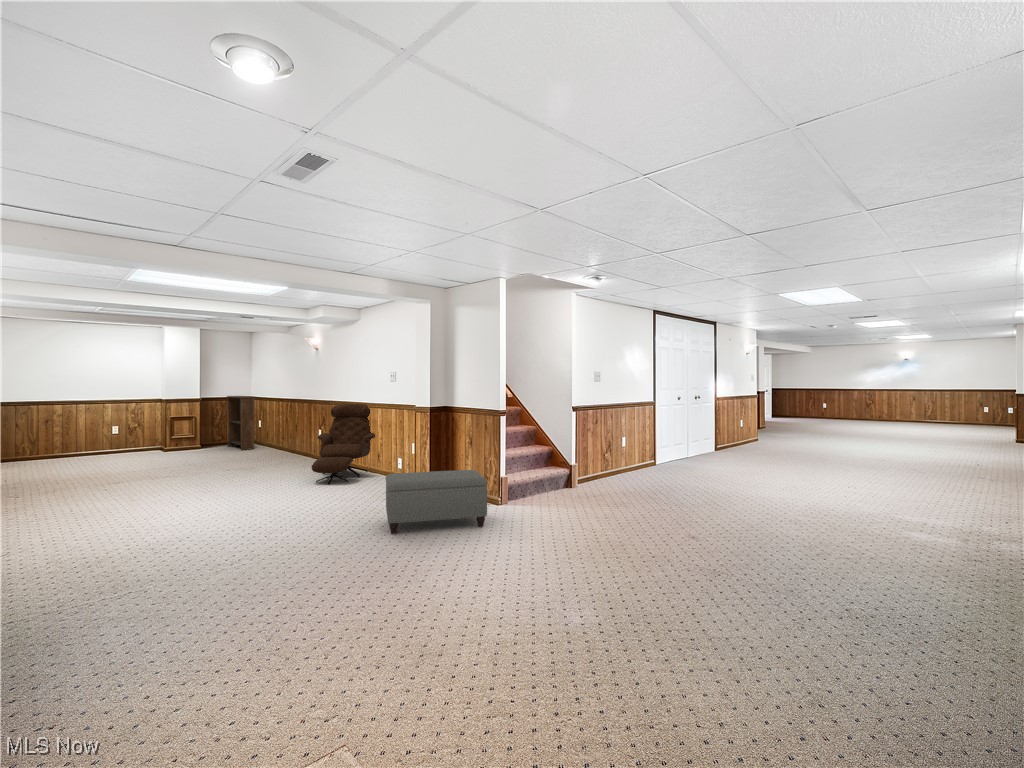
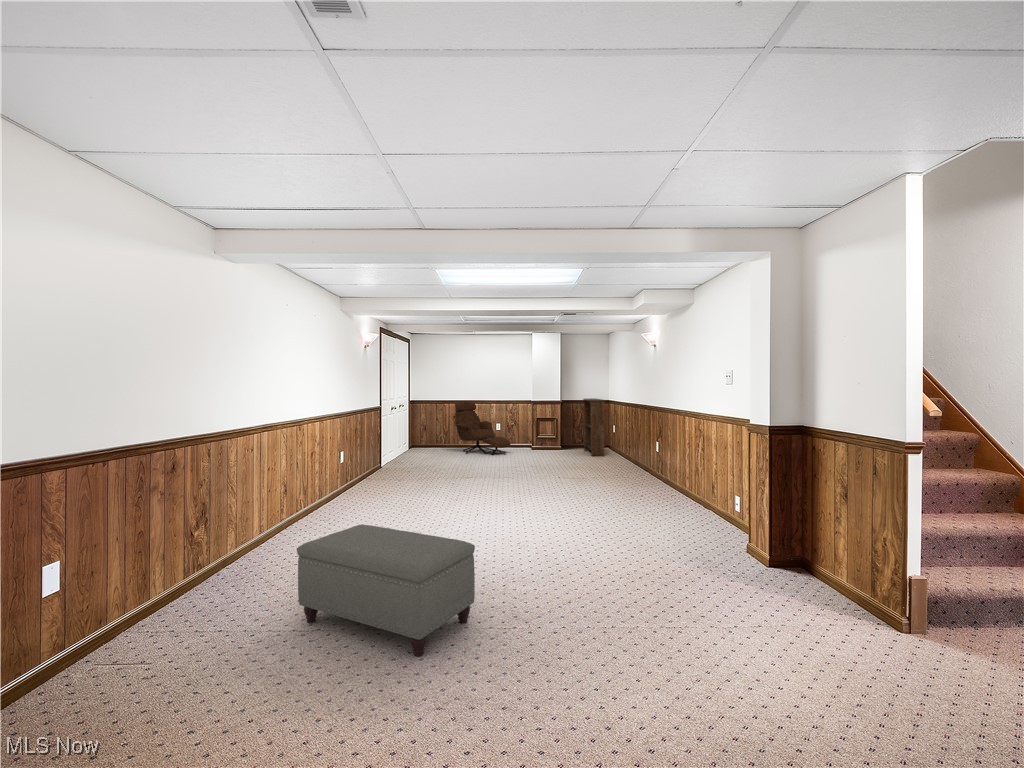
lounge chair: present [312,404,375,484] -> present [455,401,511,455]
ottoman: present [386,470,487,534] -> present [297,525,475,656]

